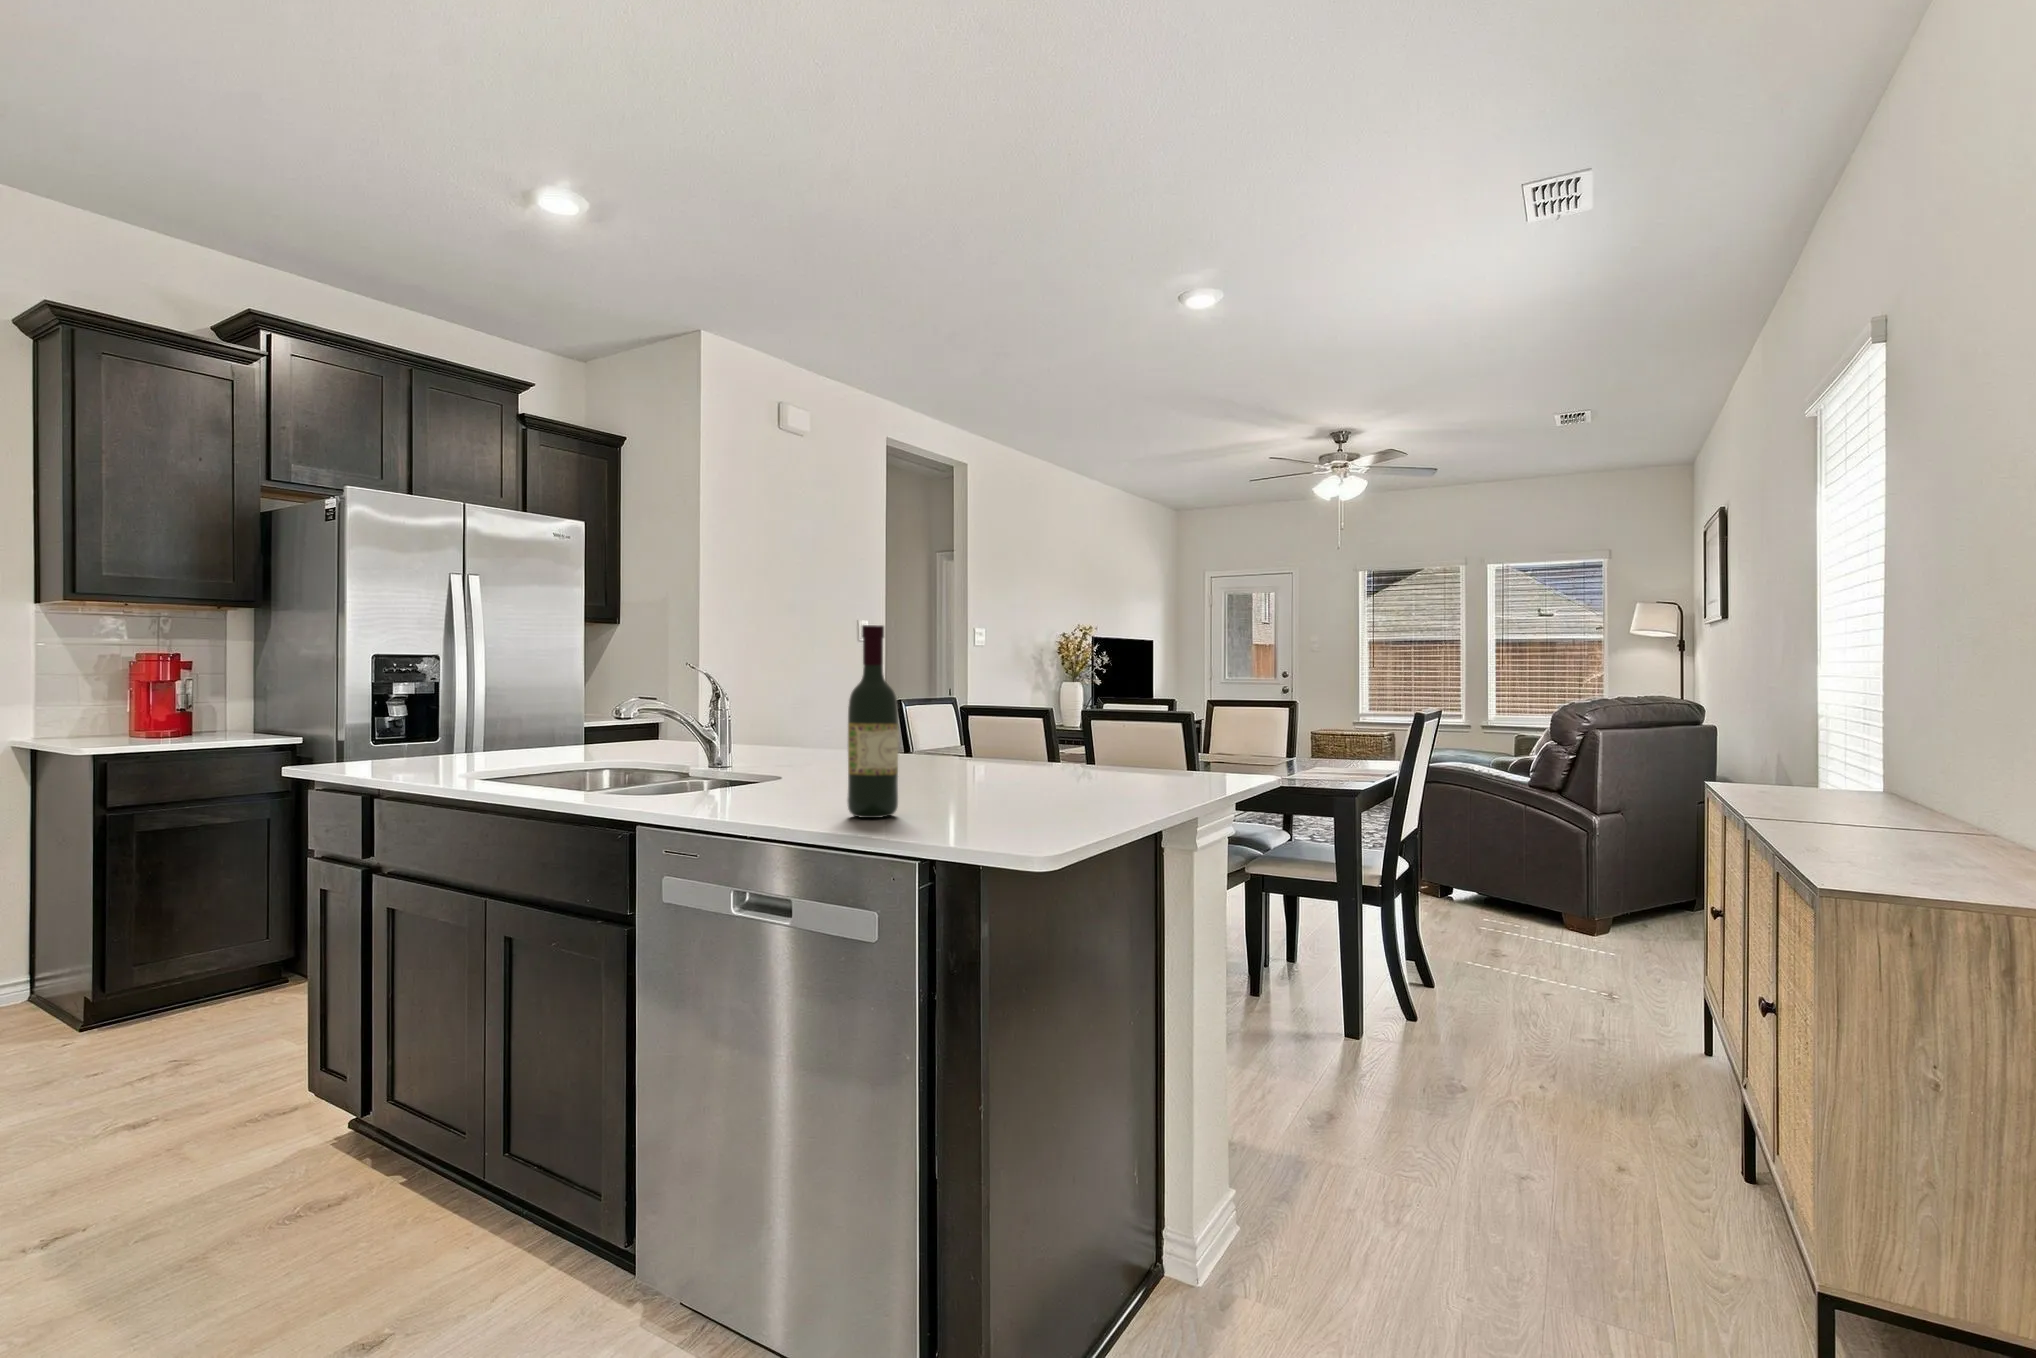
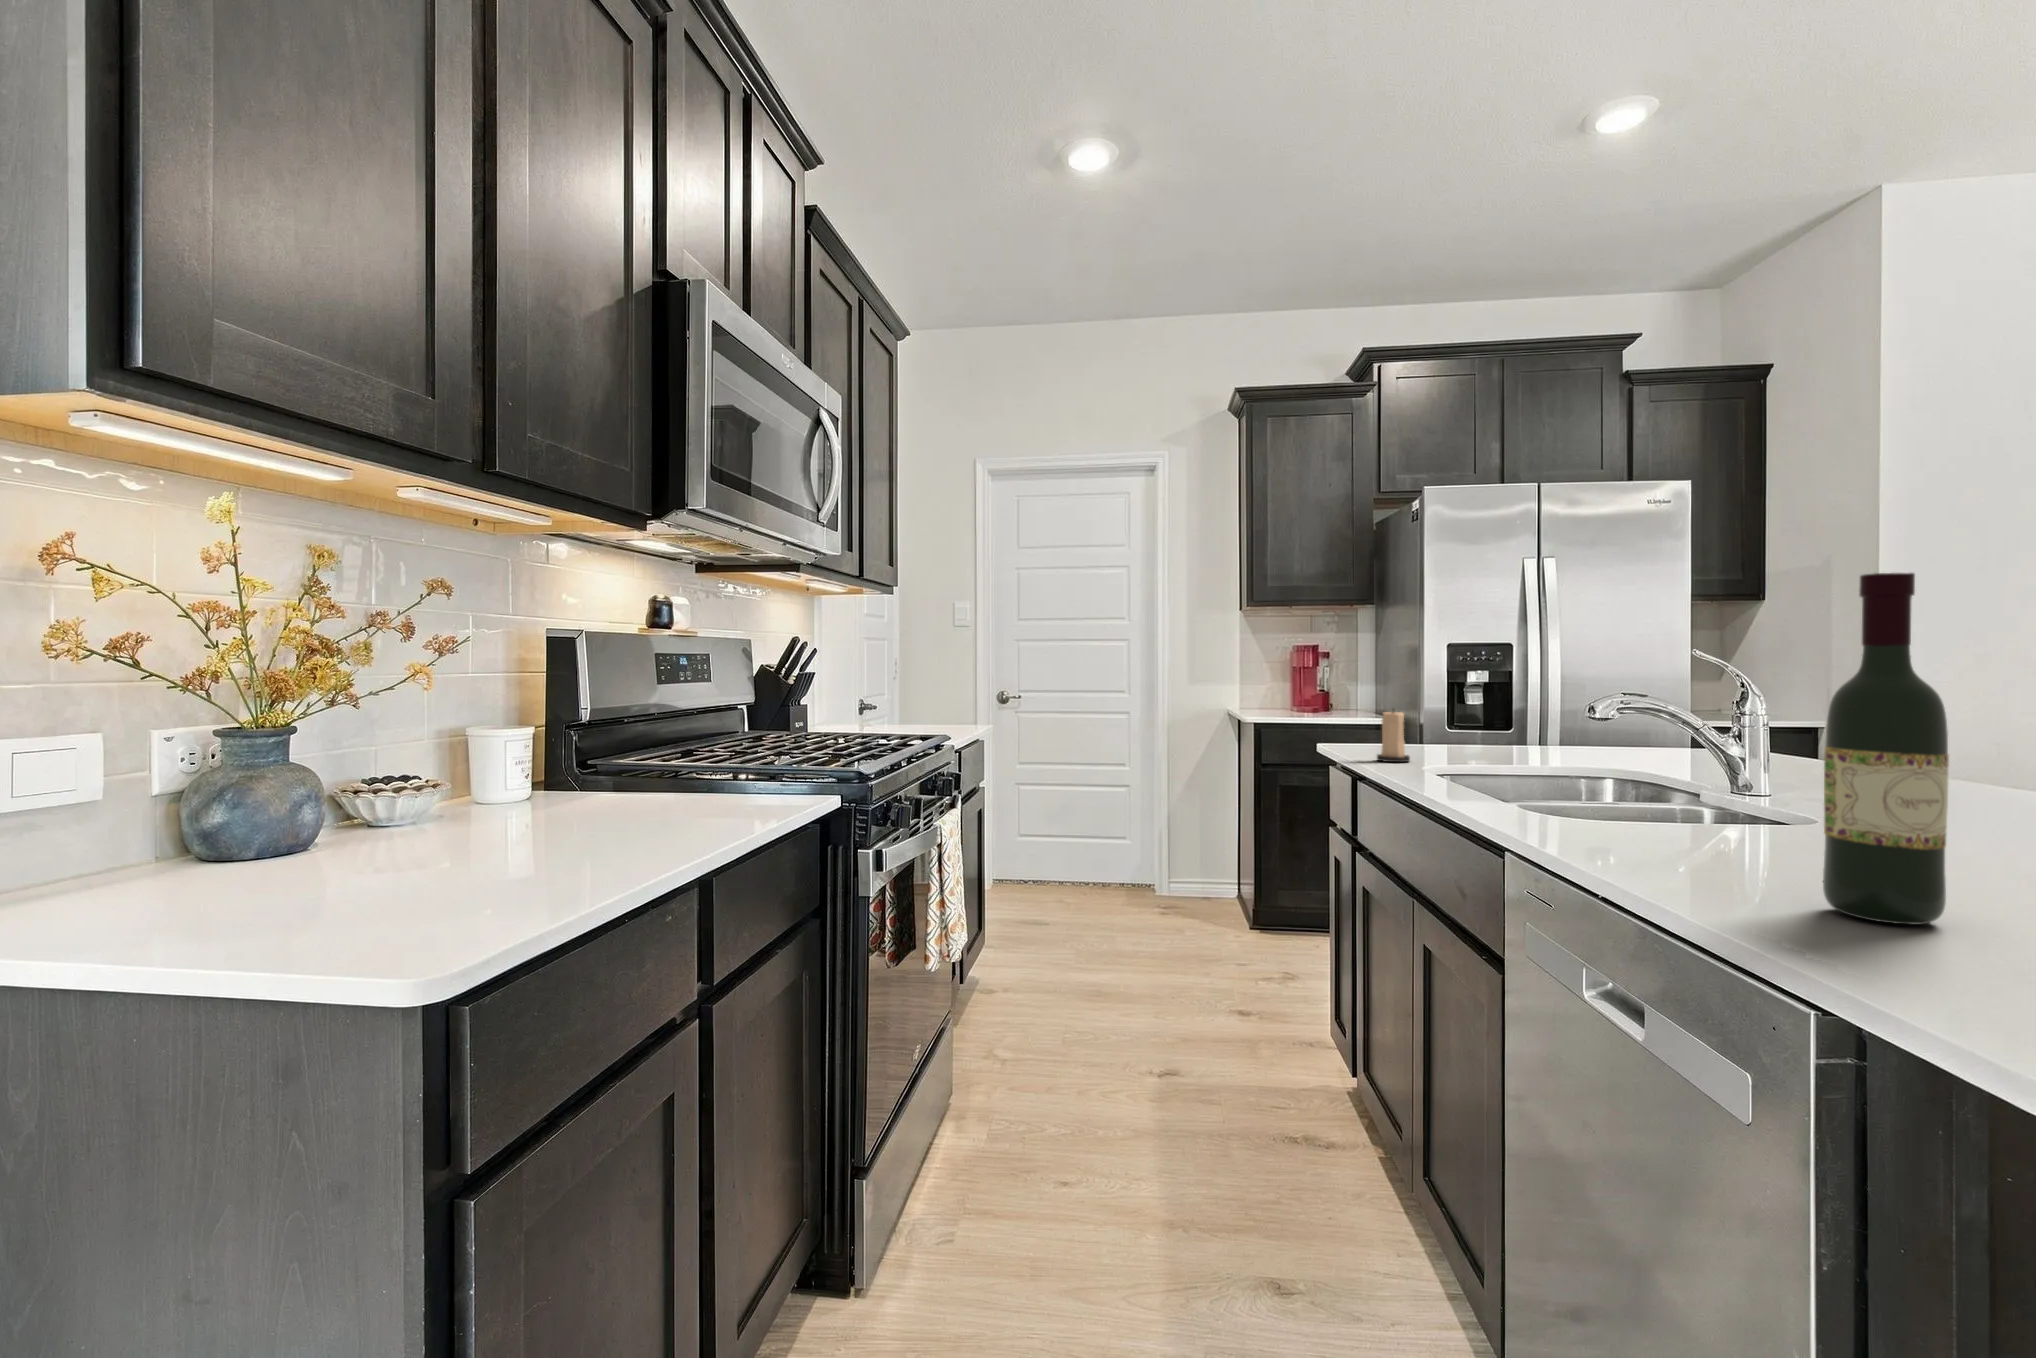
candle: none [386,720,424,776] -> present [1377,709,1410,762]

